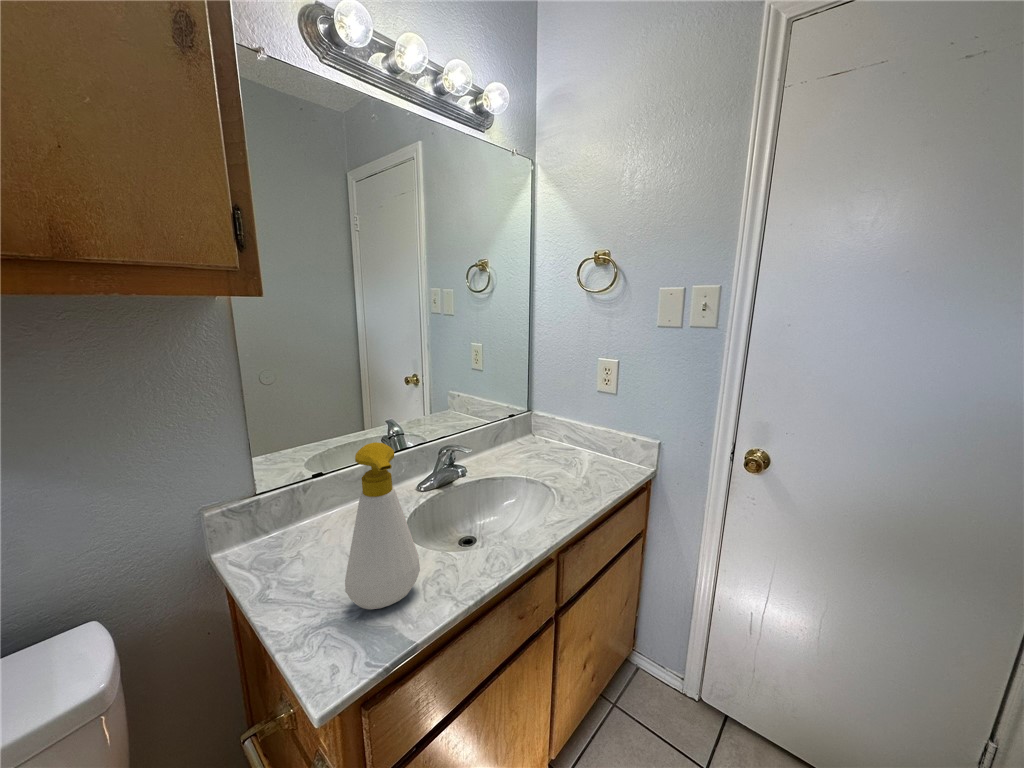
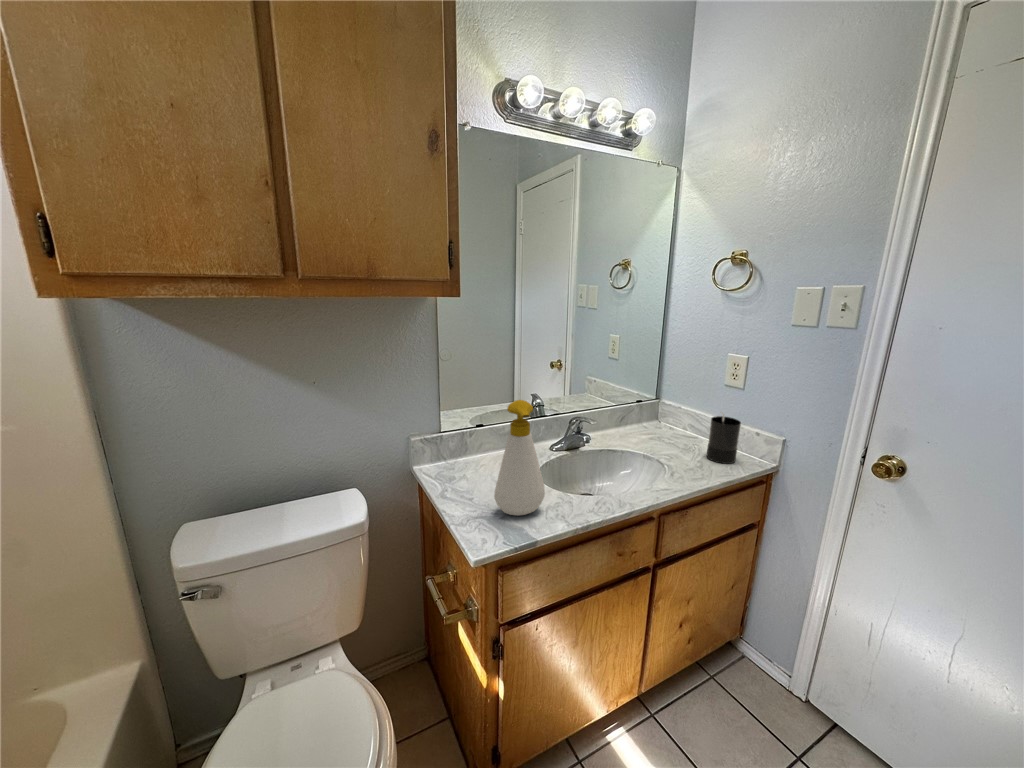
candle: none [590,420,621,476] -> present [707,412,741,464]

